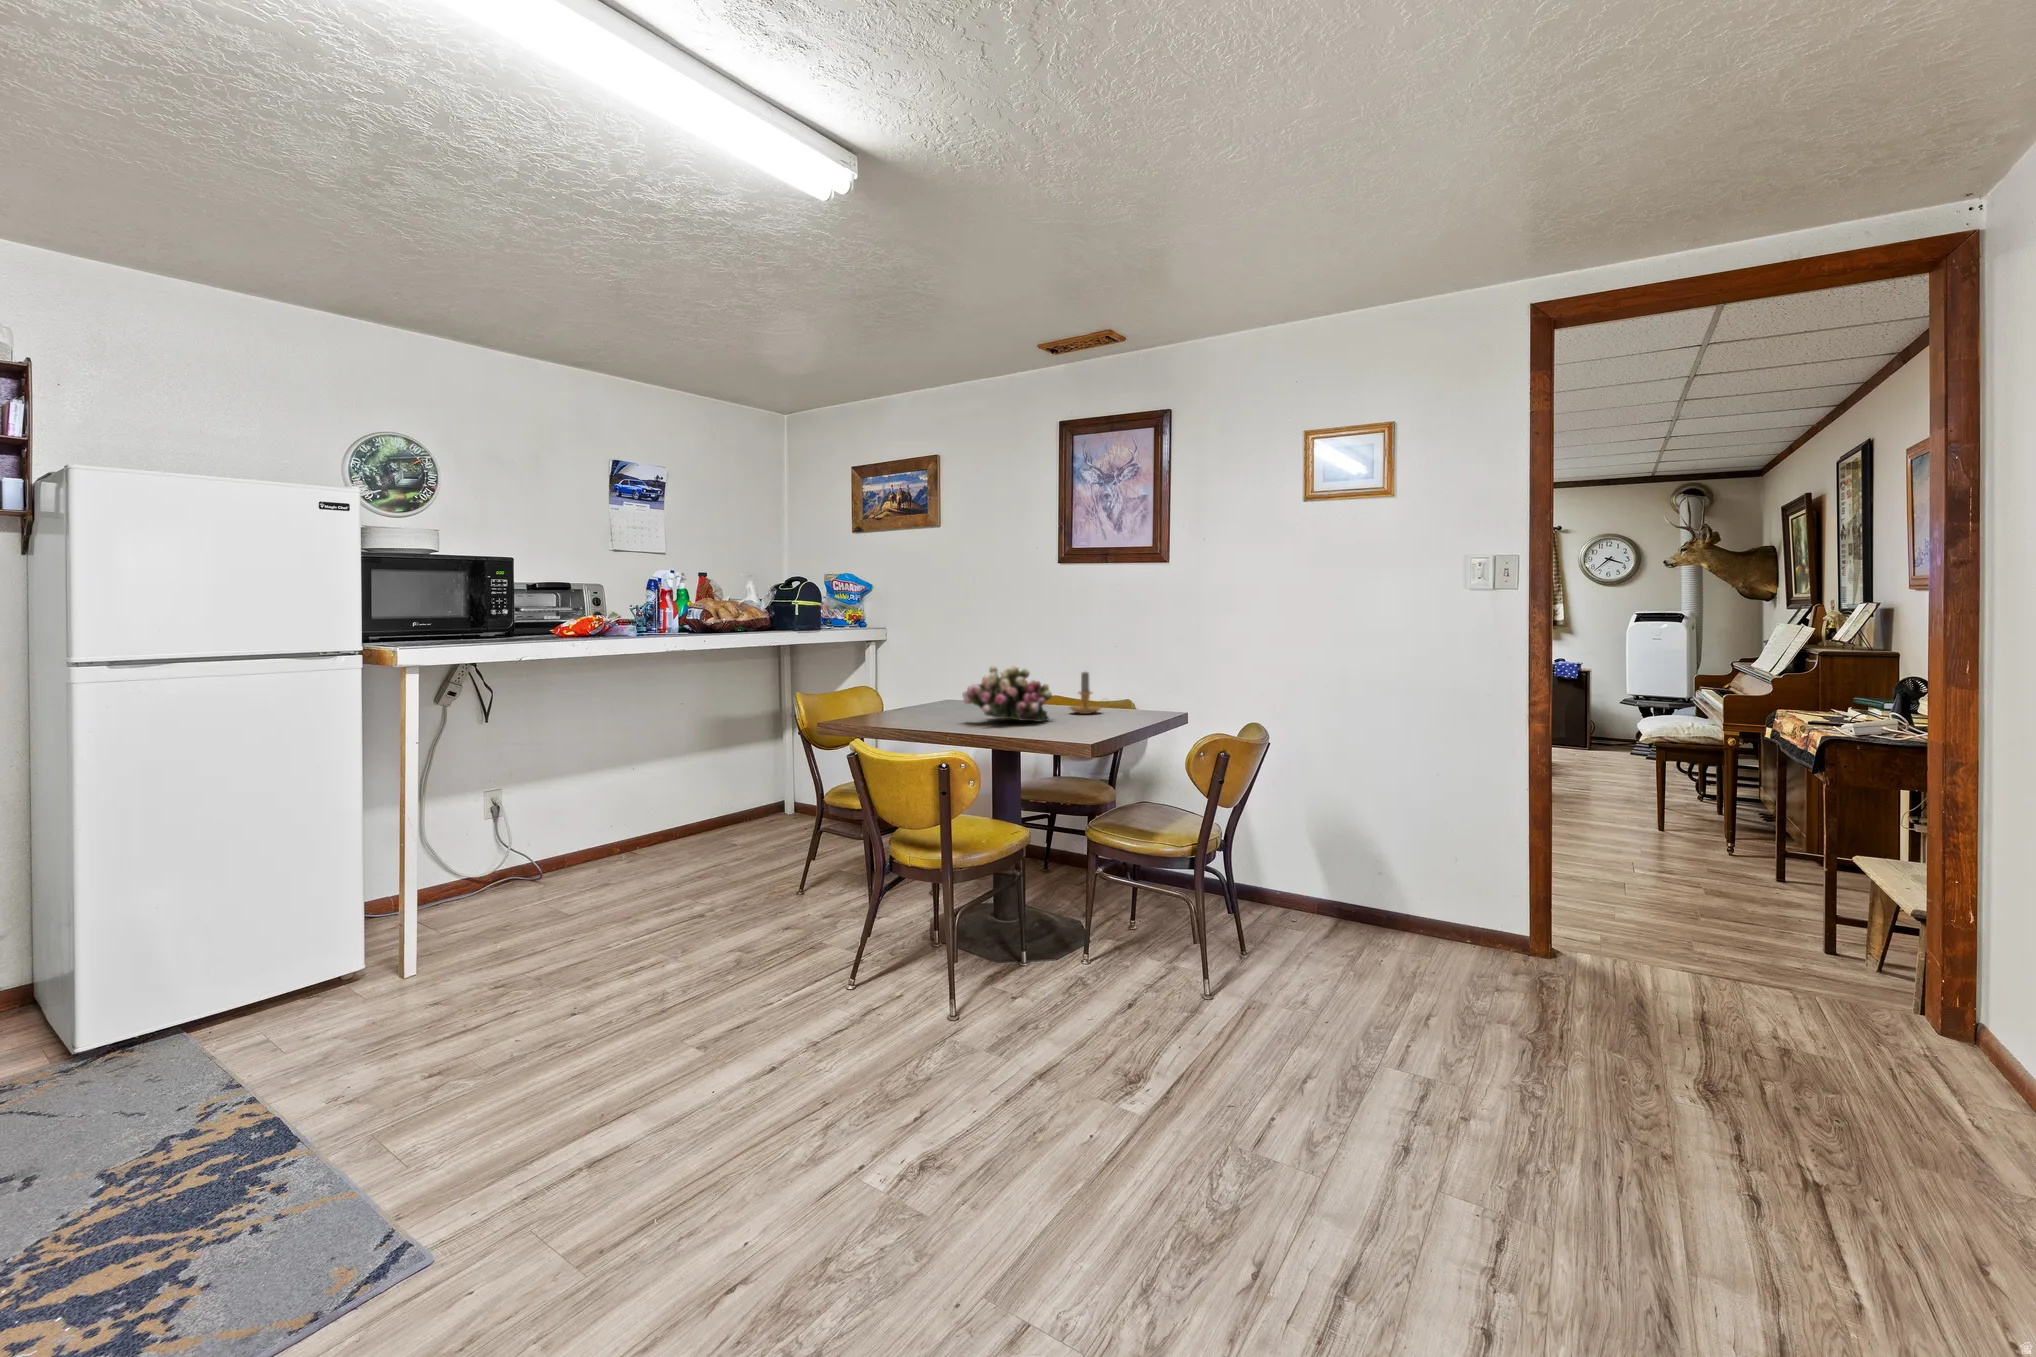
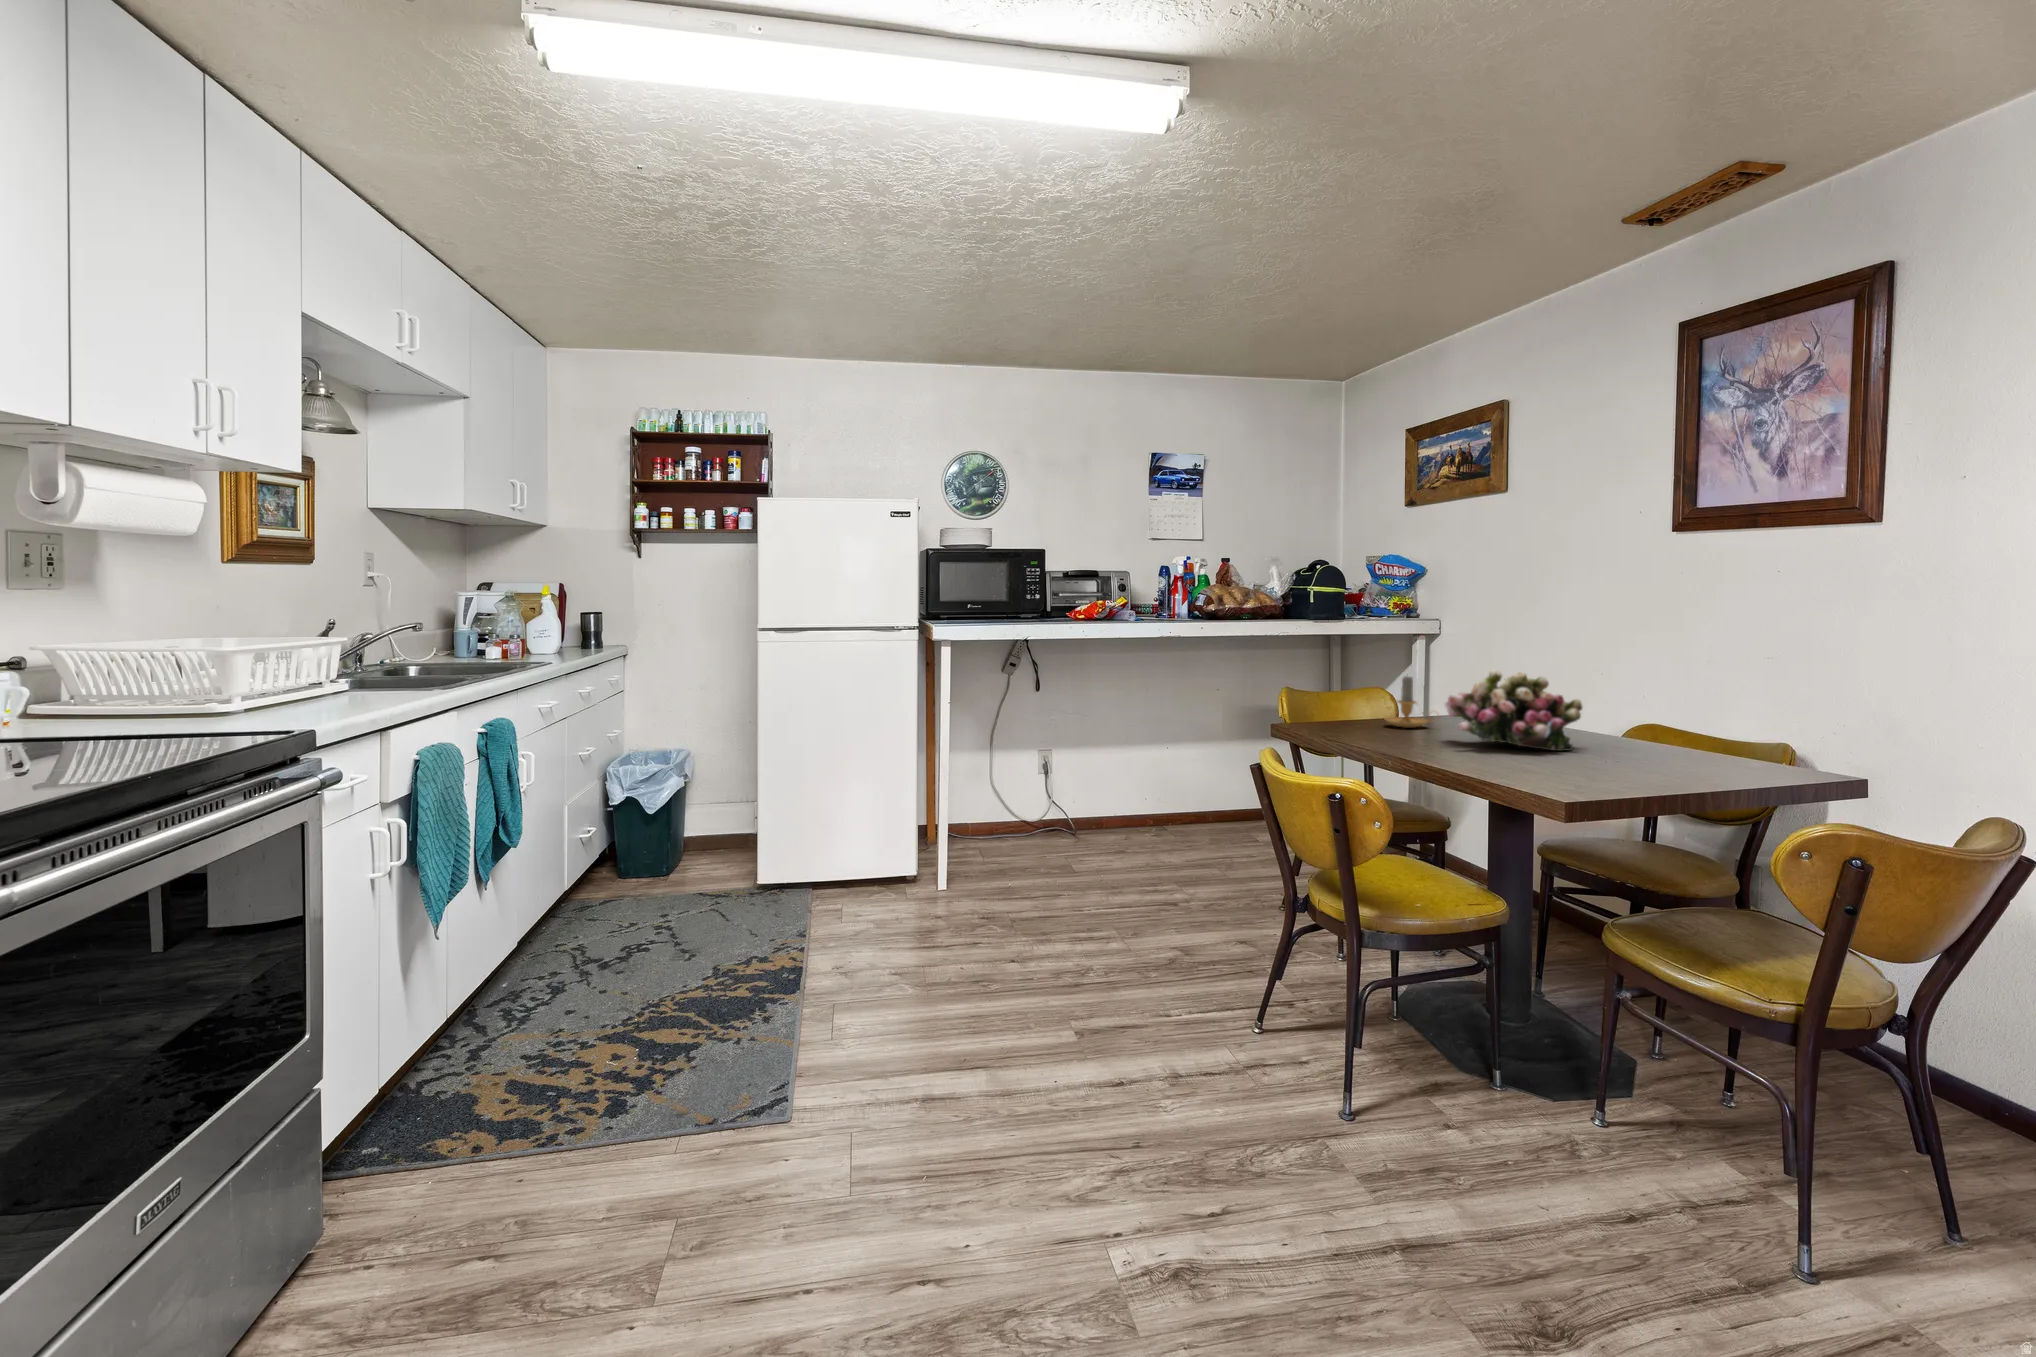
candle: present [1070,672,1101,714] -> present [1385,676,1434,728]

